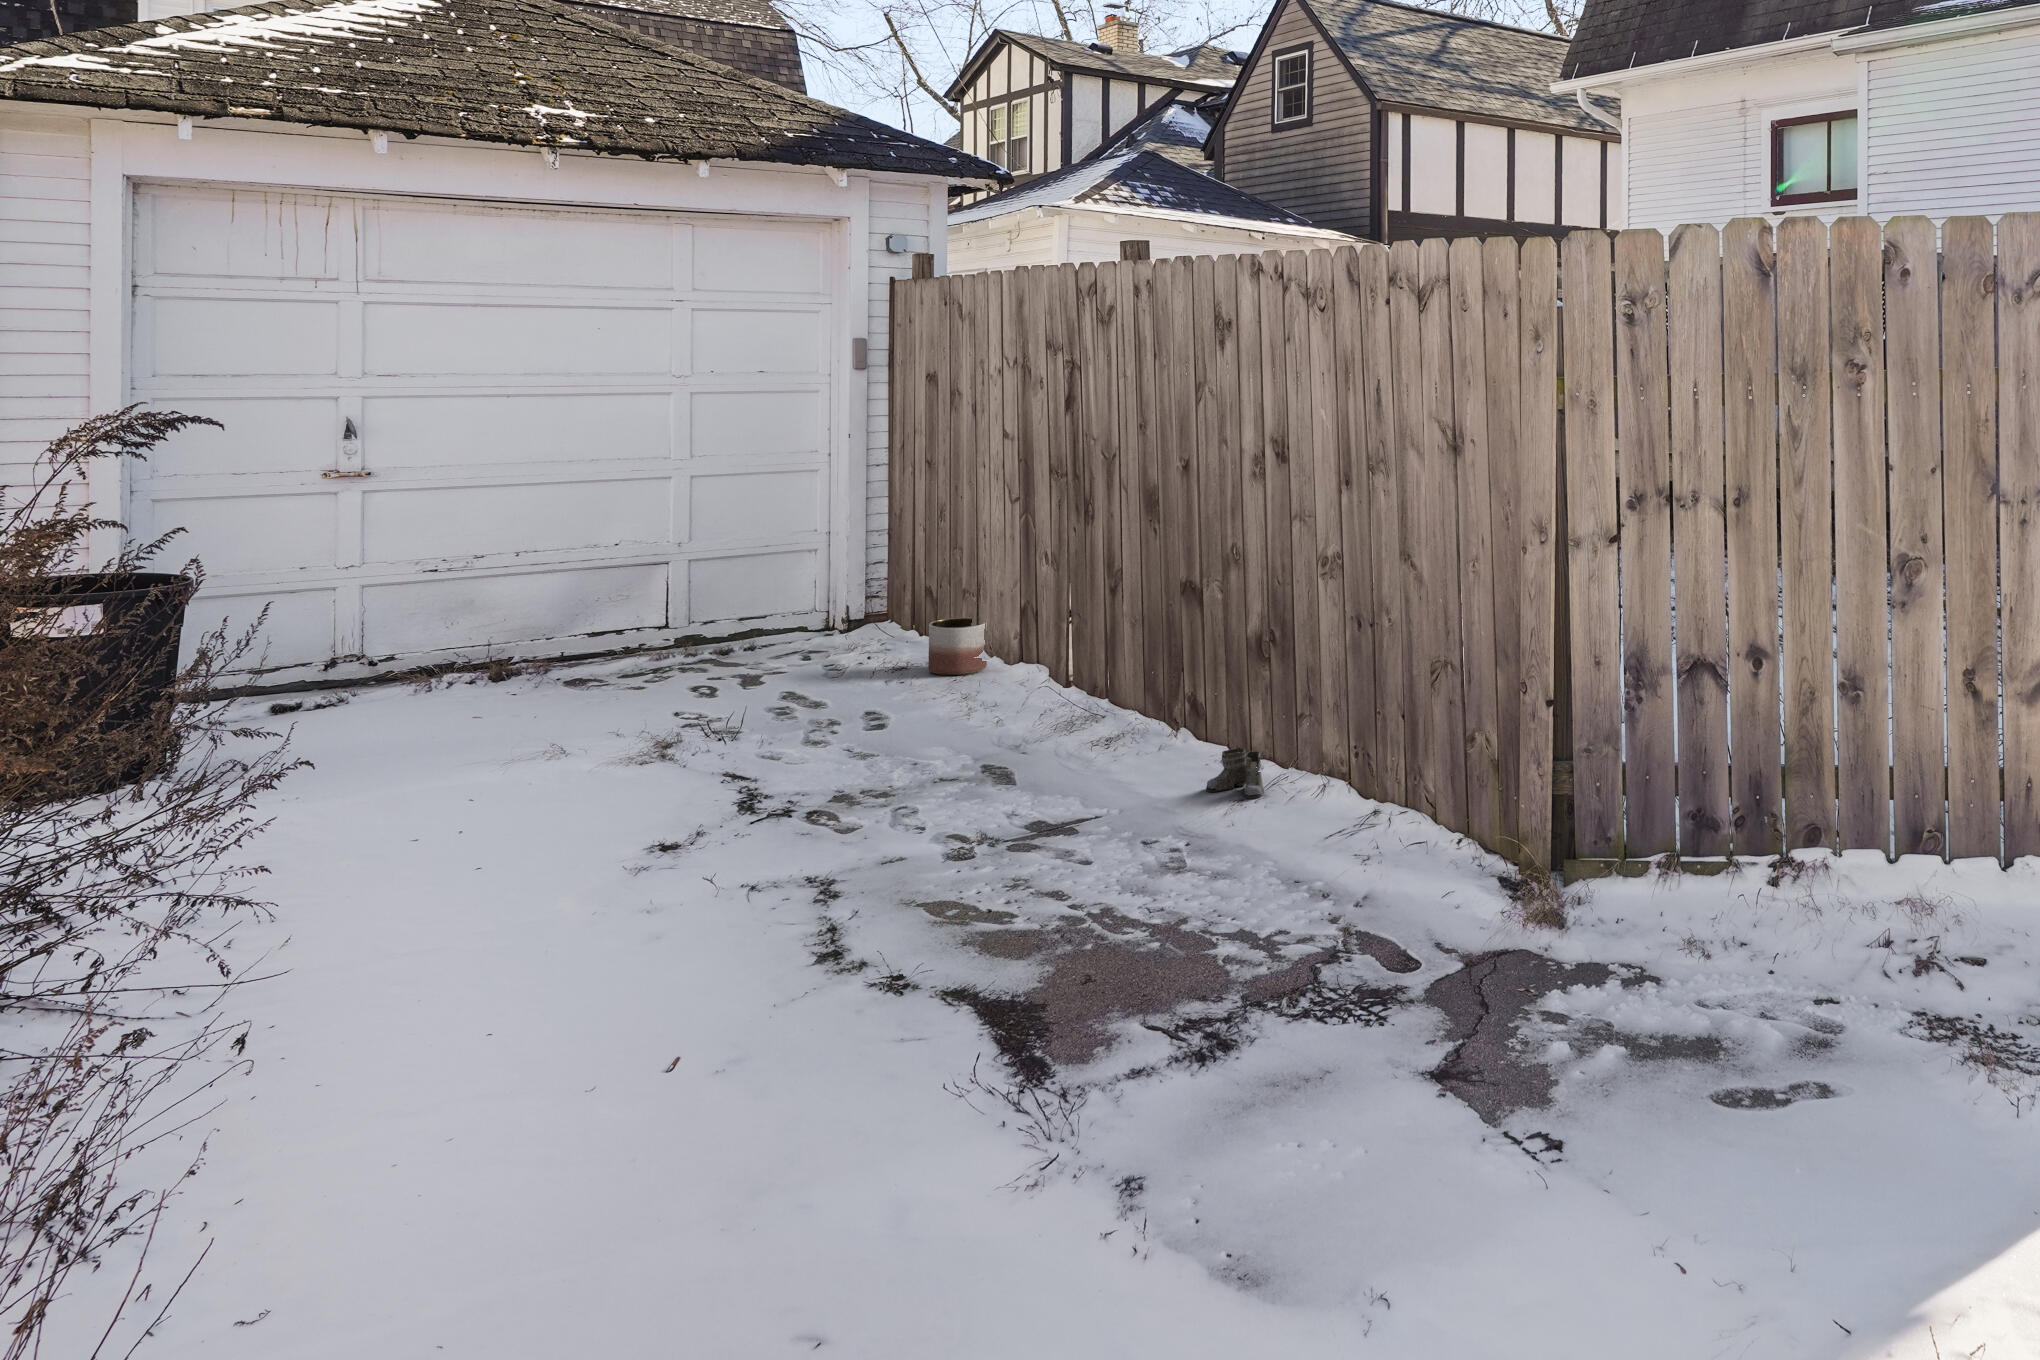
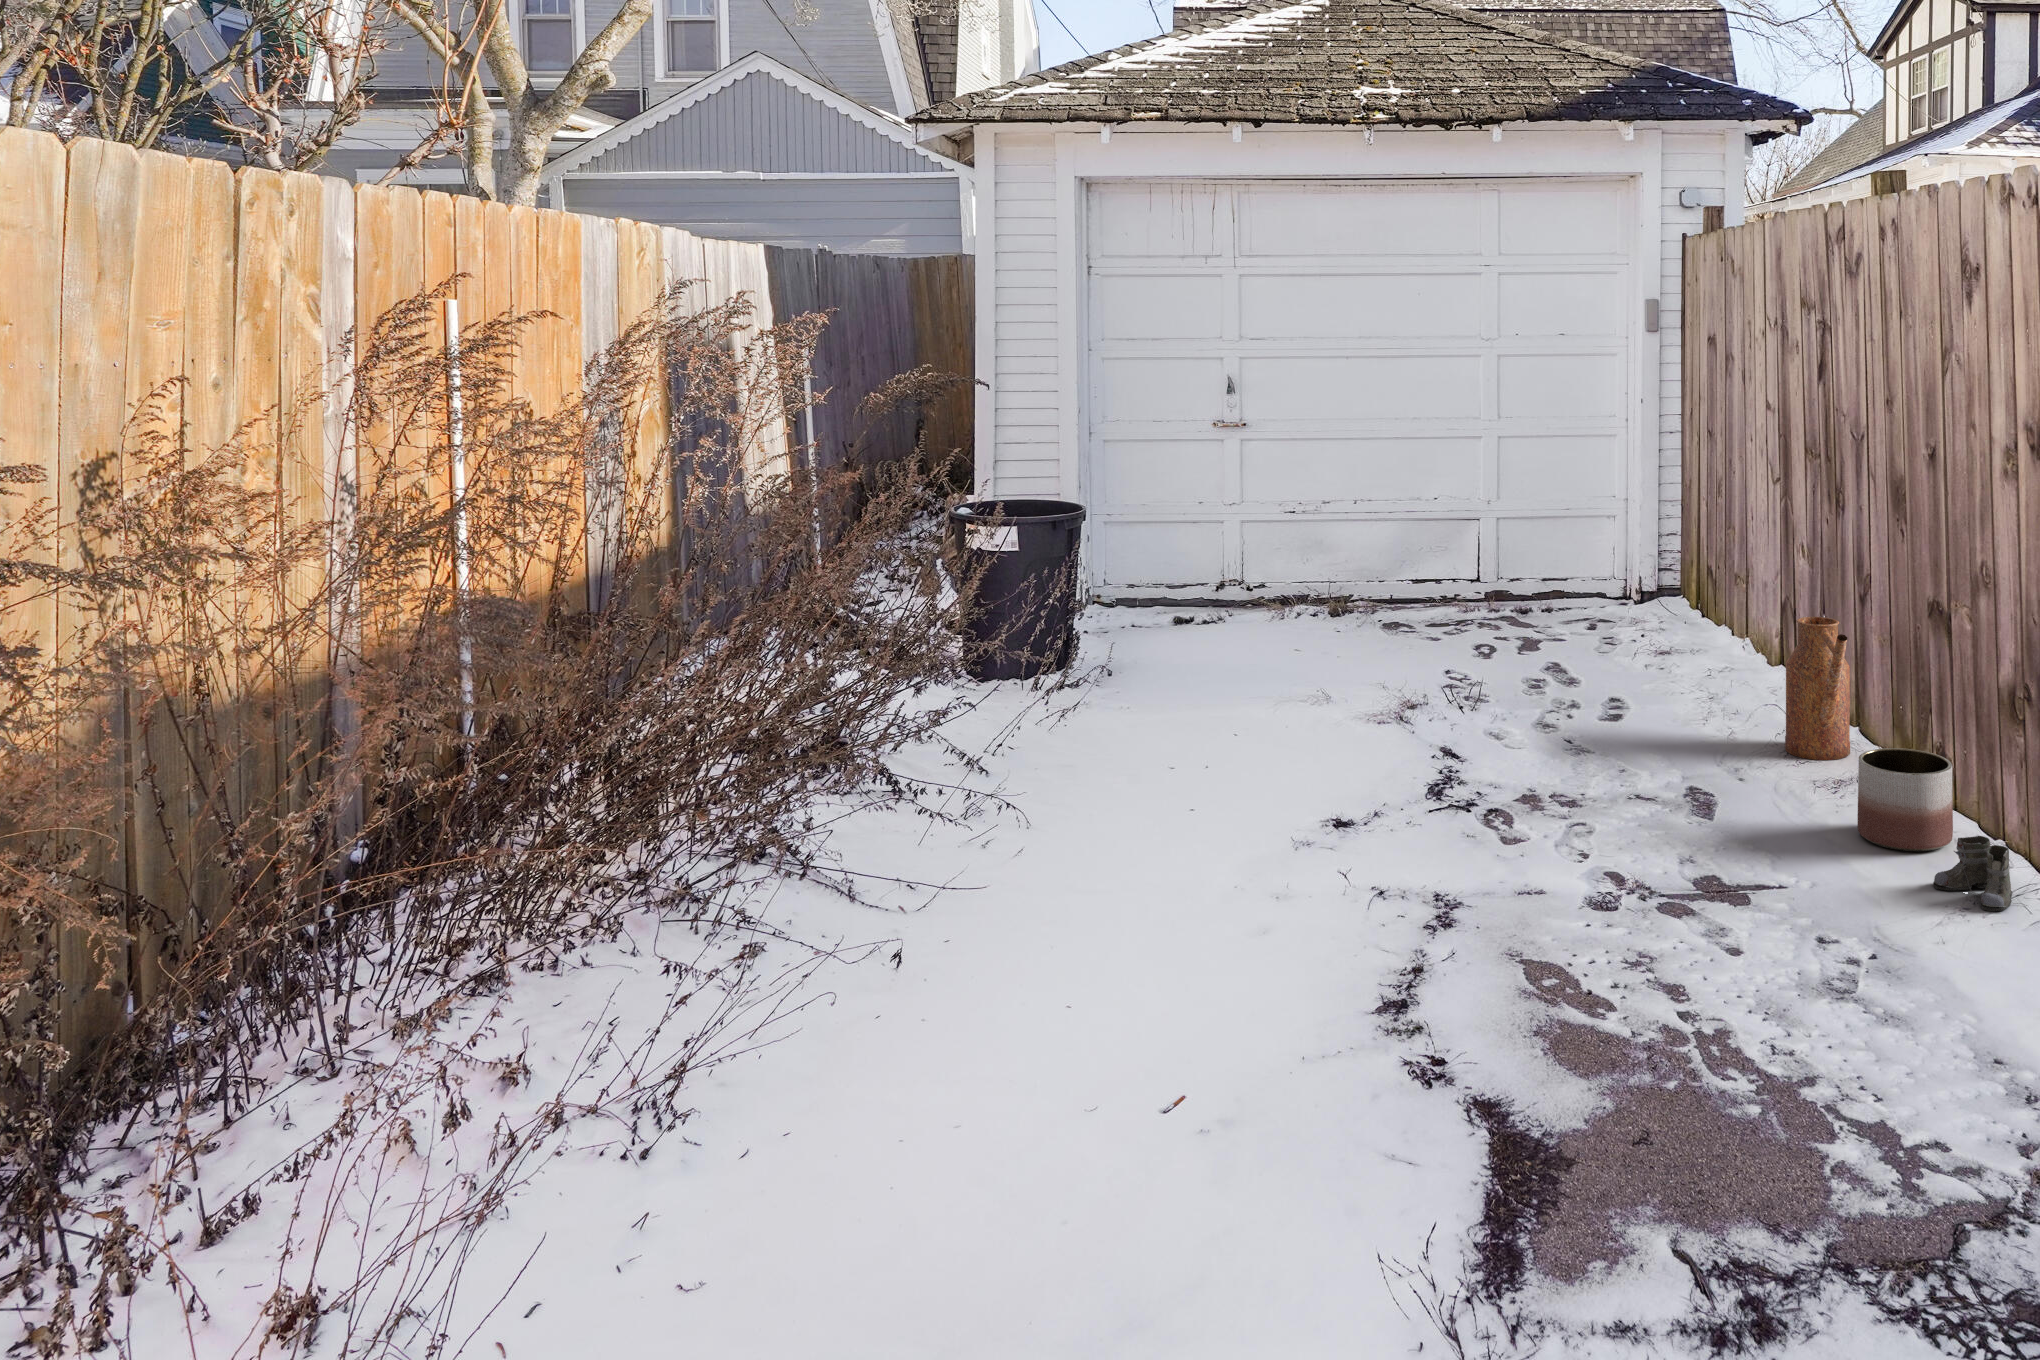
watering can: none [1045,606,1105,724] -> present [1785,617,1850,760]
planter: present [928,618,987,675] -> present [1858,748,1953,851]

